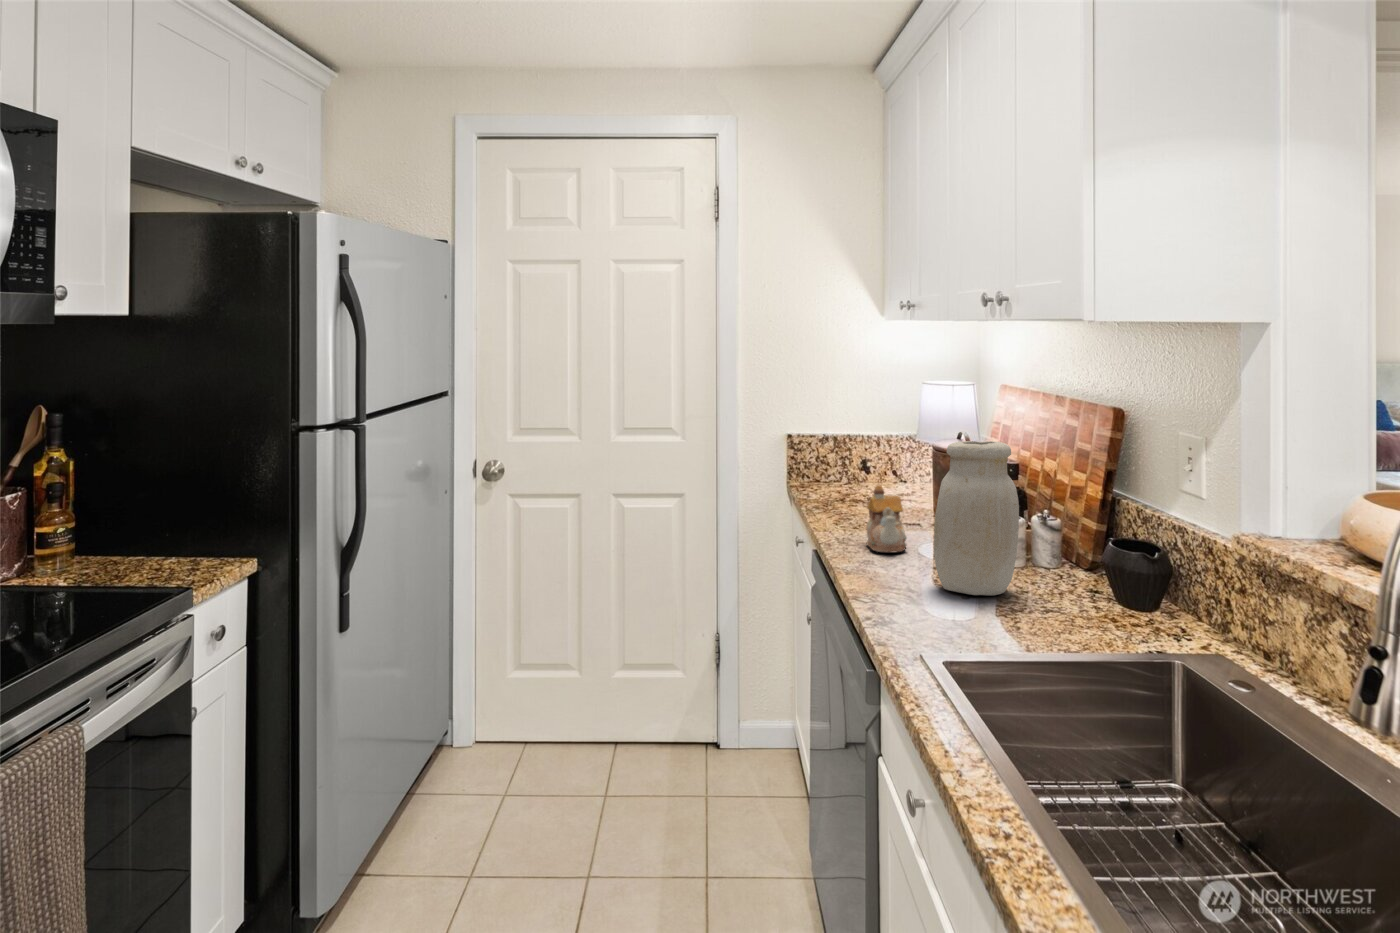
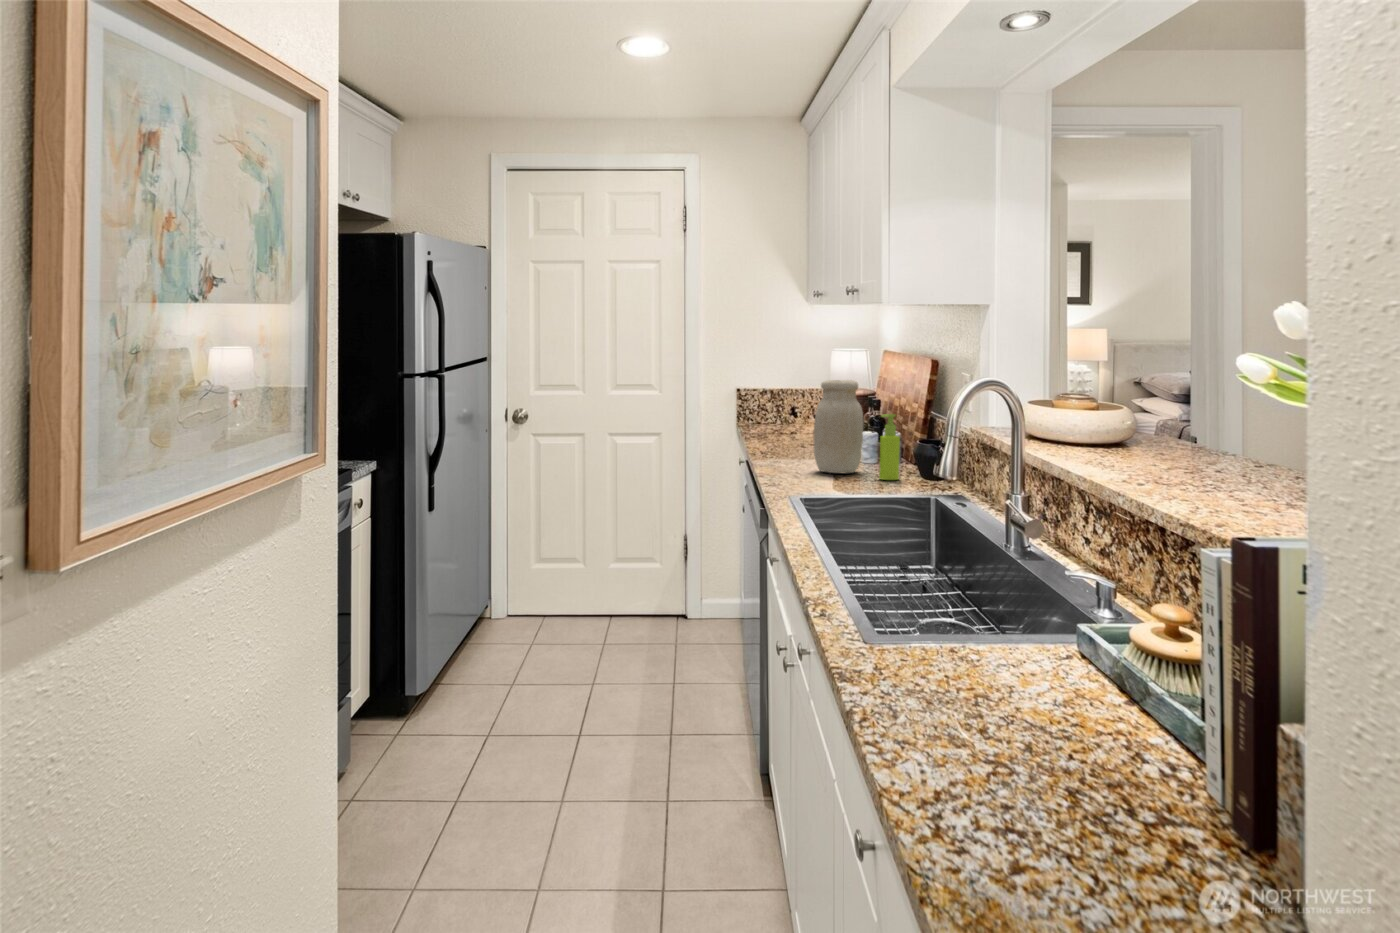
teapot: present [866,486,907,552] -> none [781,415,807,457]
soap dispenser: none [1054,503,1092,616] -> present [879,414,900,480]

